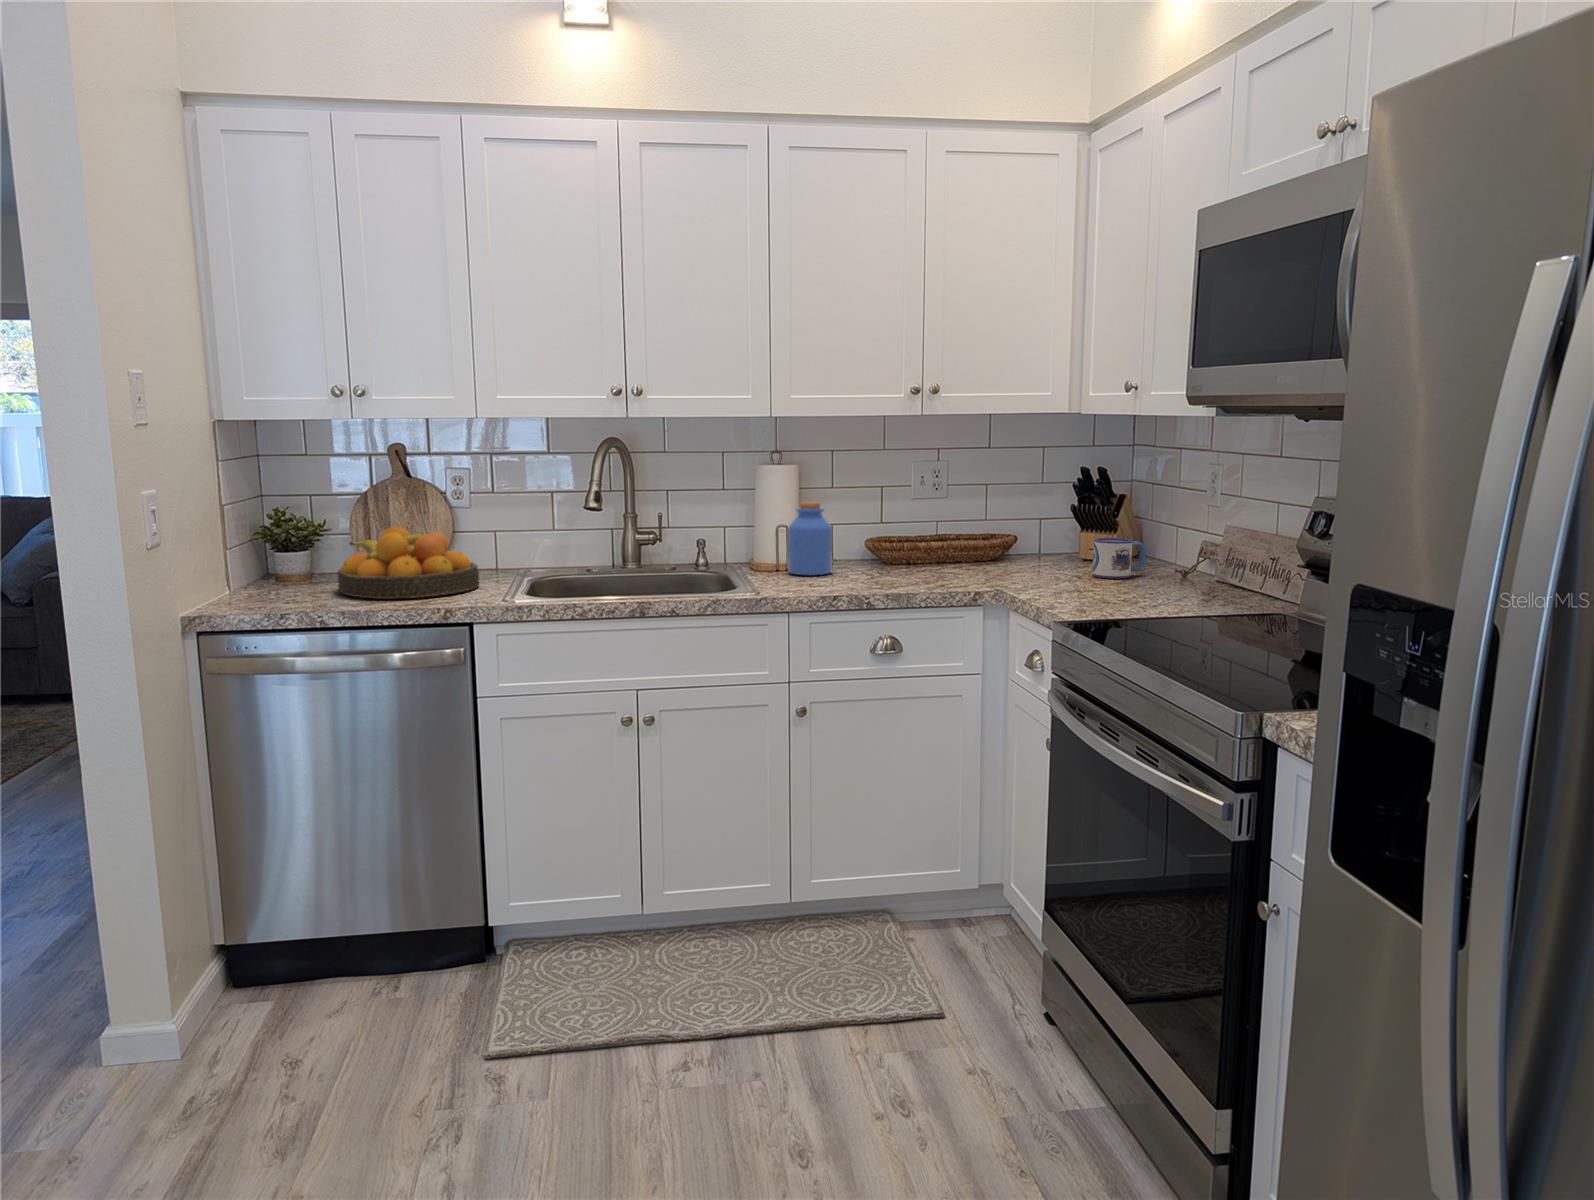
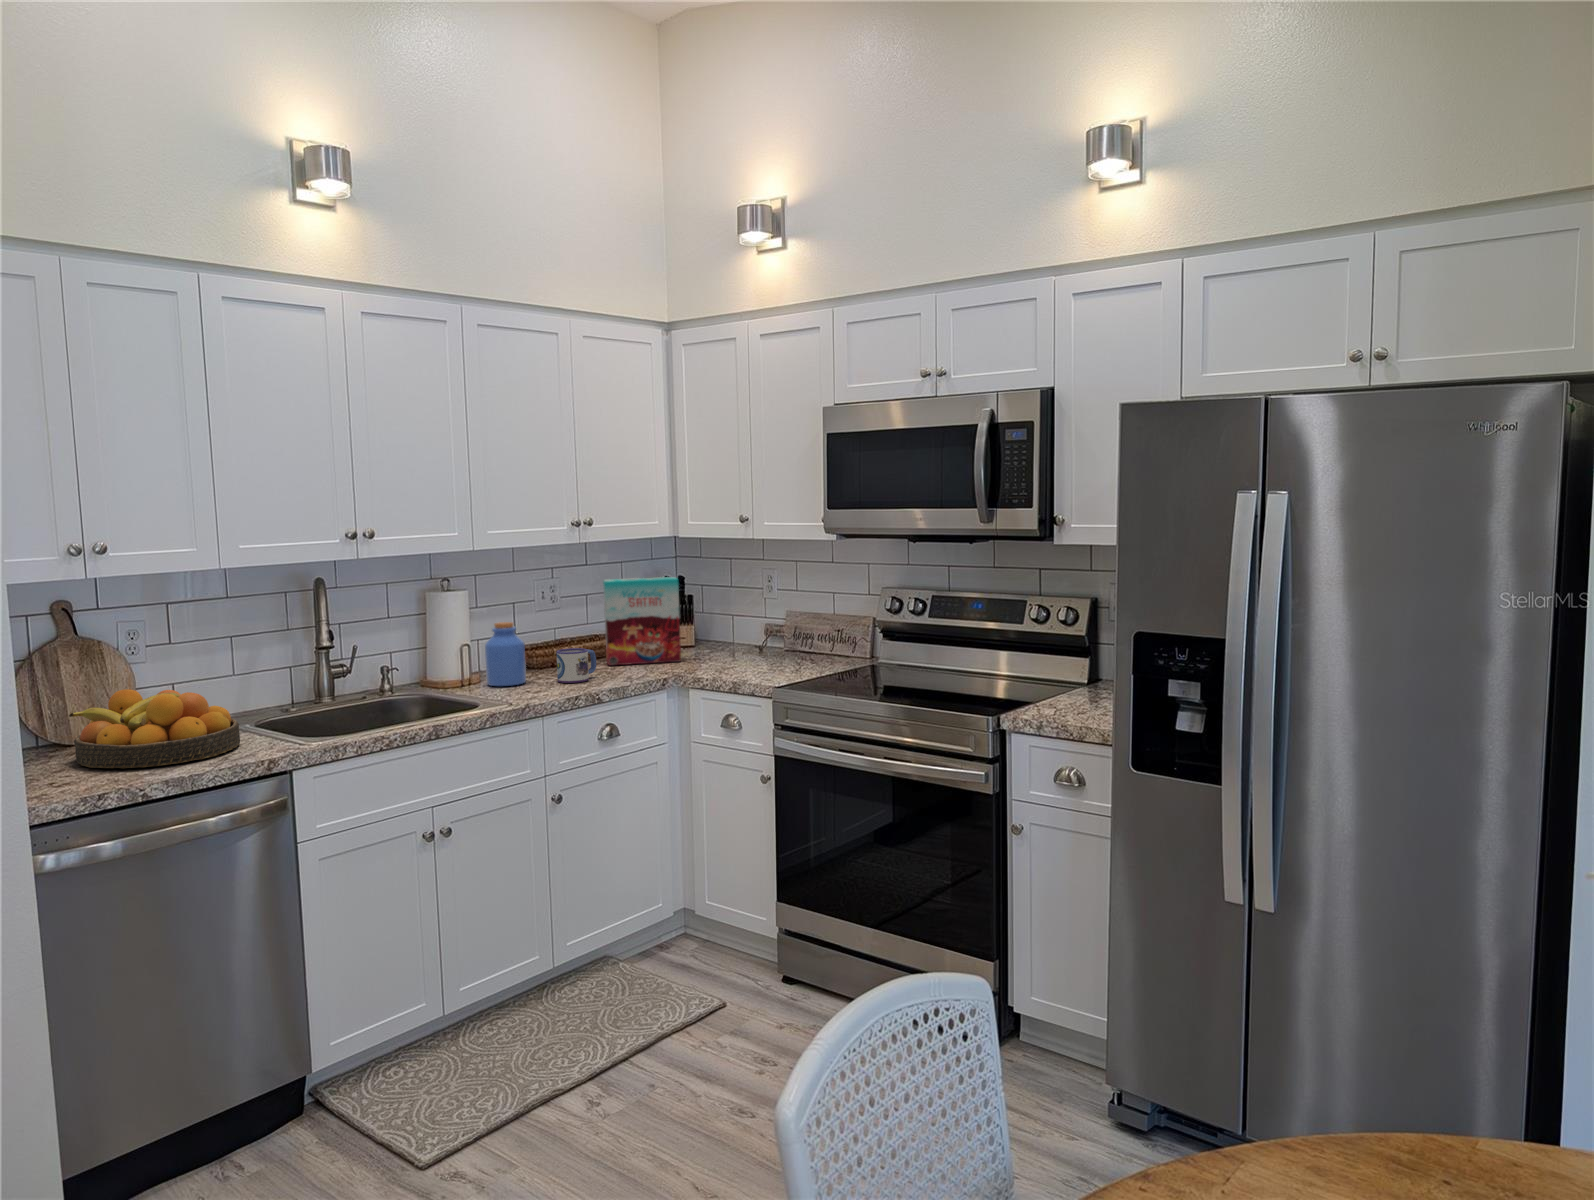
cereal box: none [954,463,1055,575] -> present [603,577,681,666]
mug: present [1092,538,1146,579] -> present [556,648,596,683]

